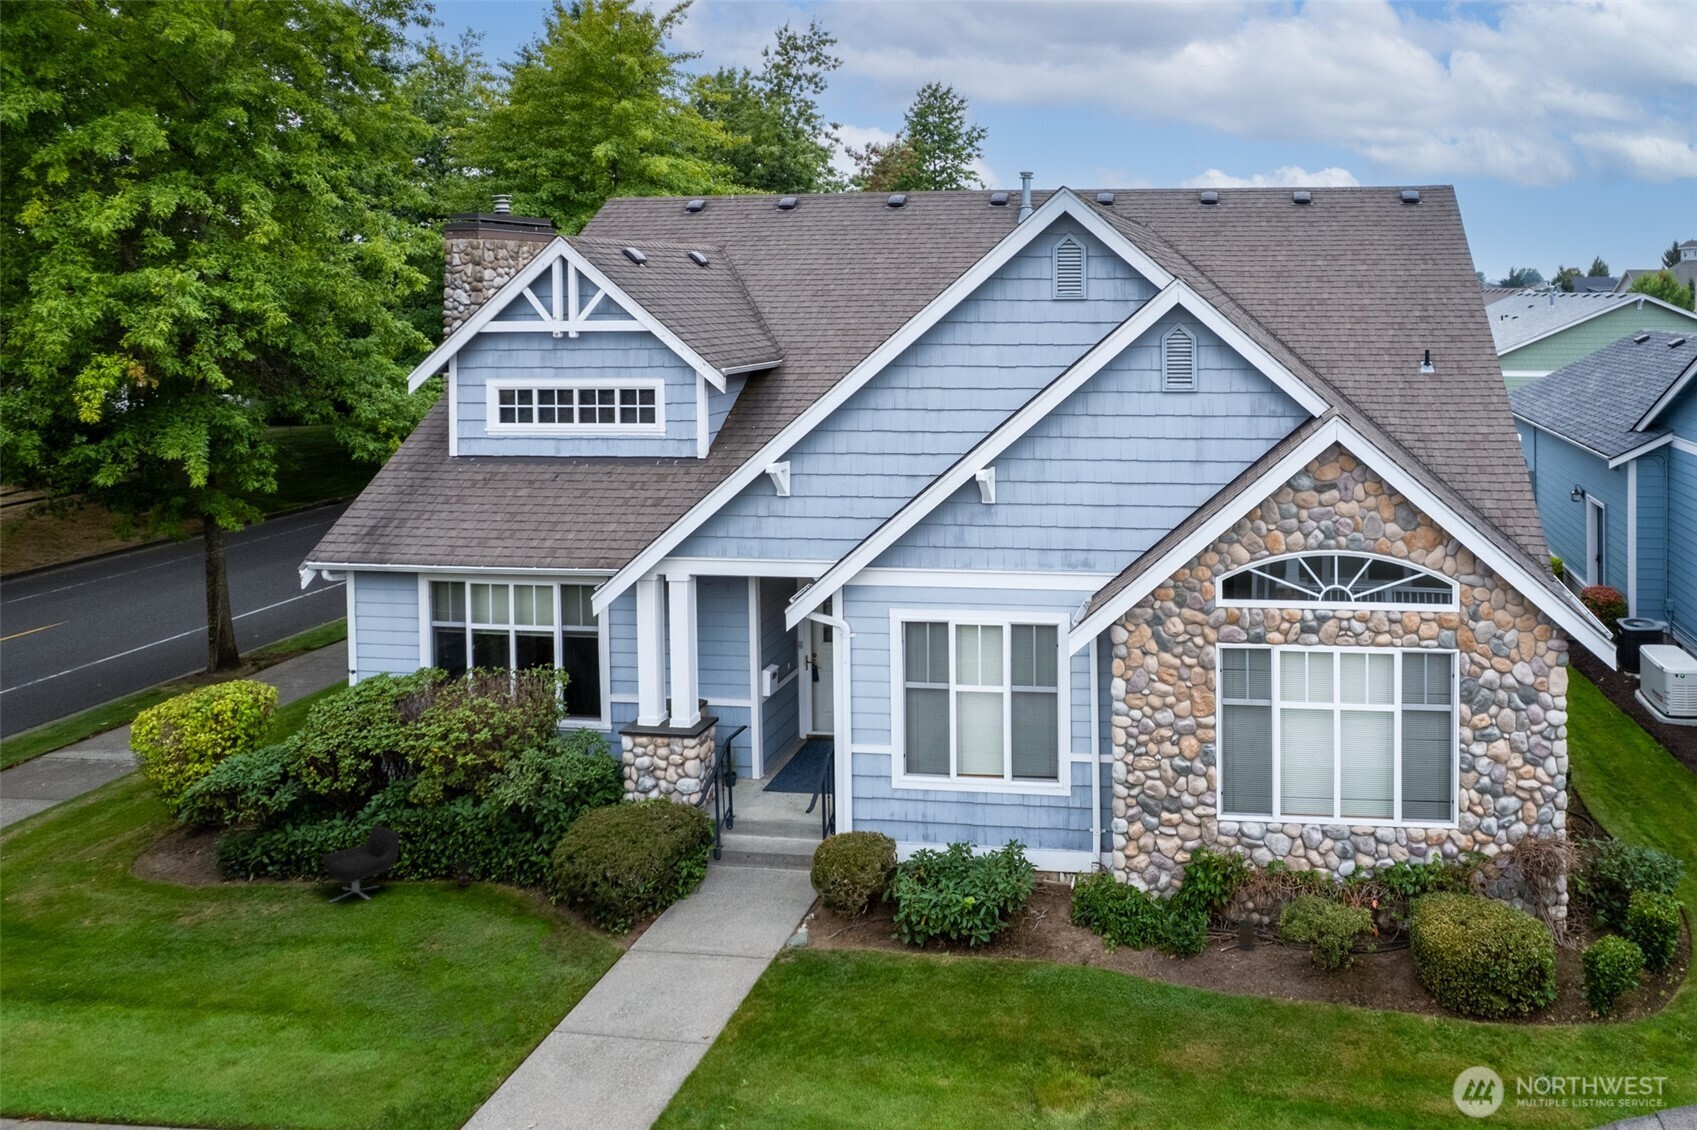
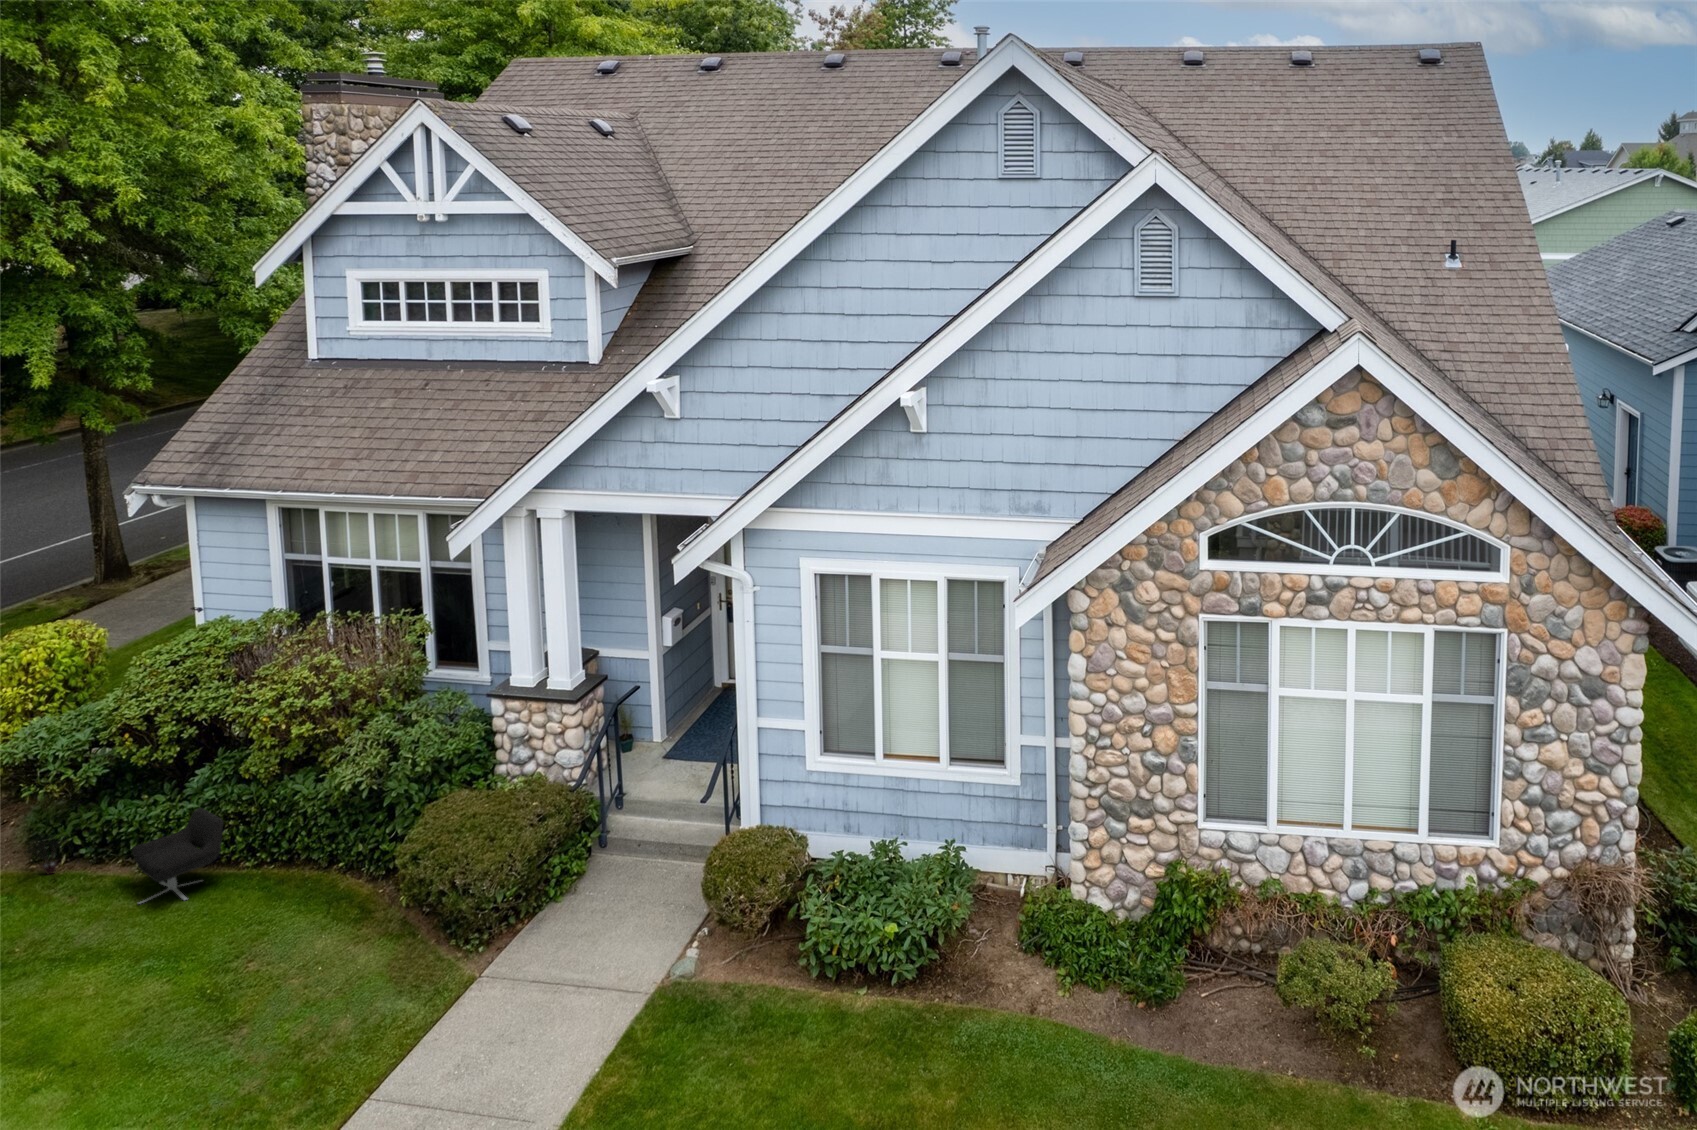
potted plant: present [447,852,475,886] -> present [27,833,67,874]
watering can: present [1229,911,1262,950] -> none [1208,945,1251,992]

